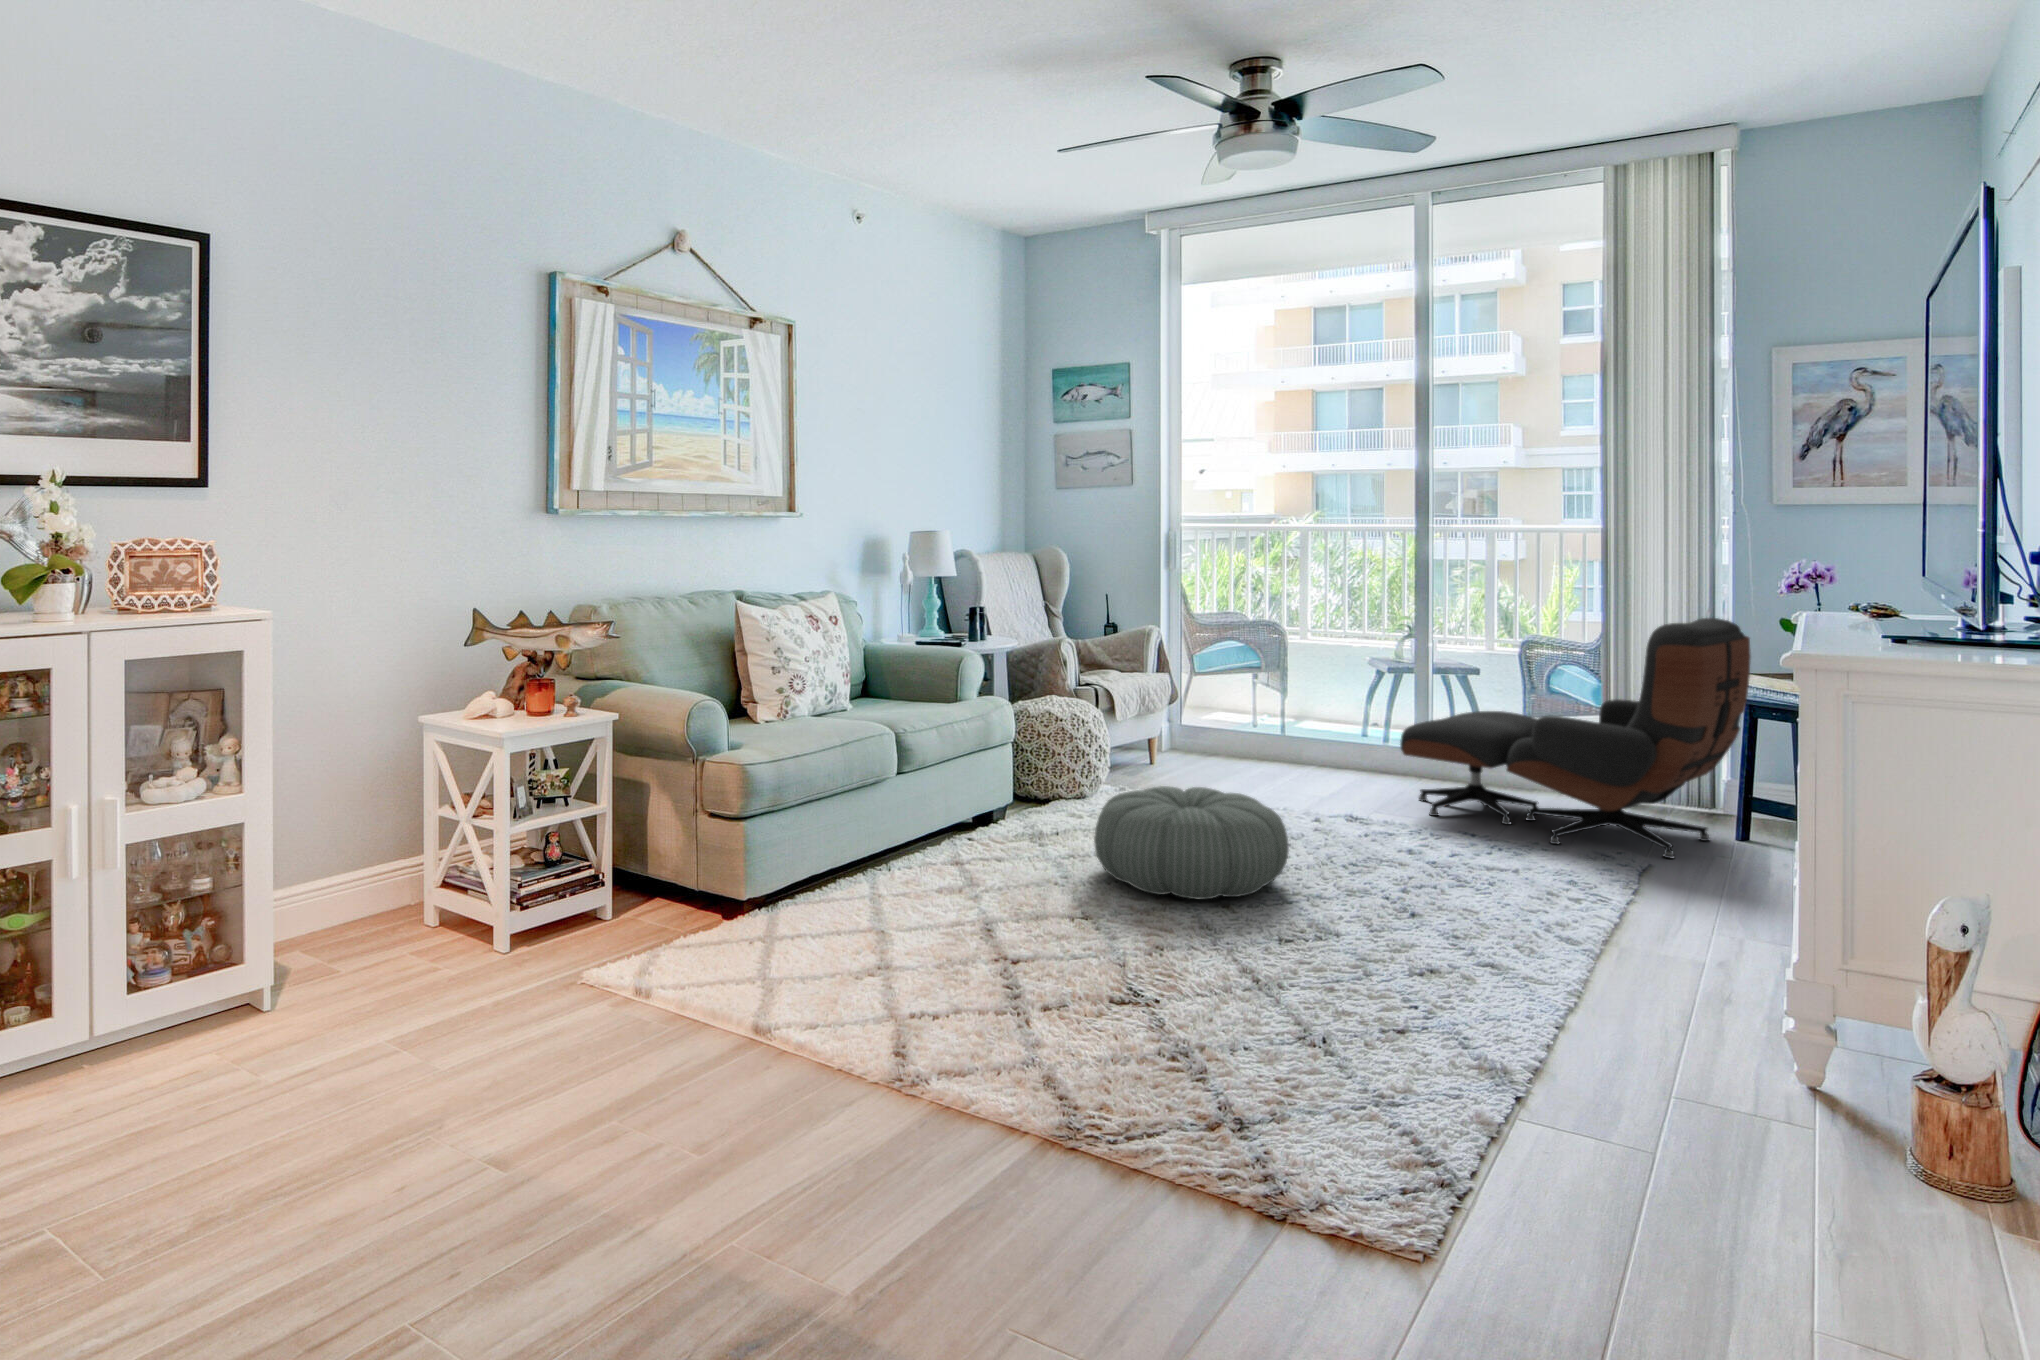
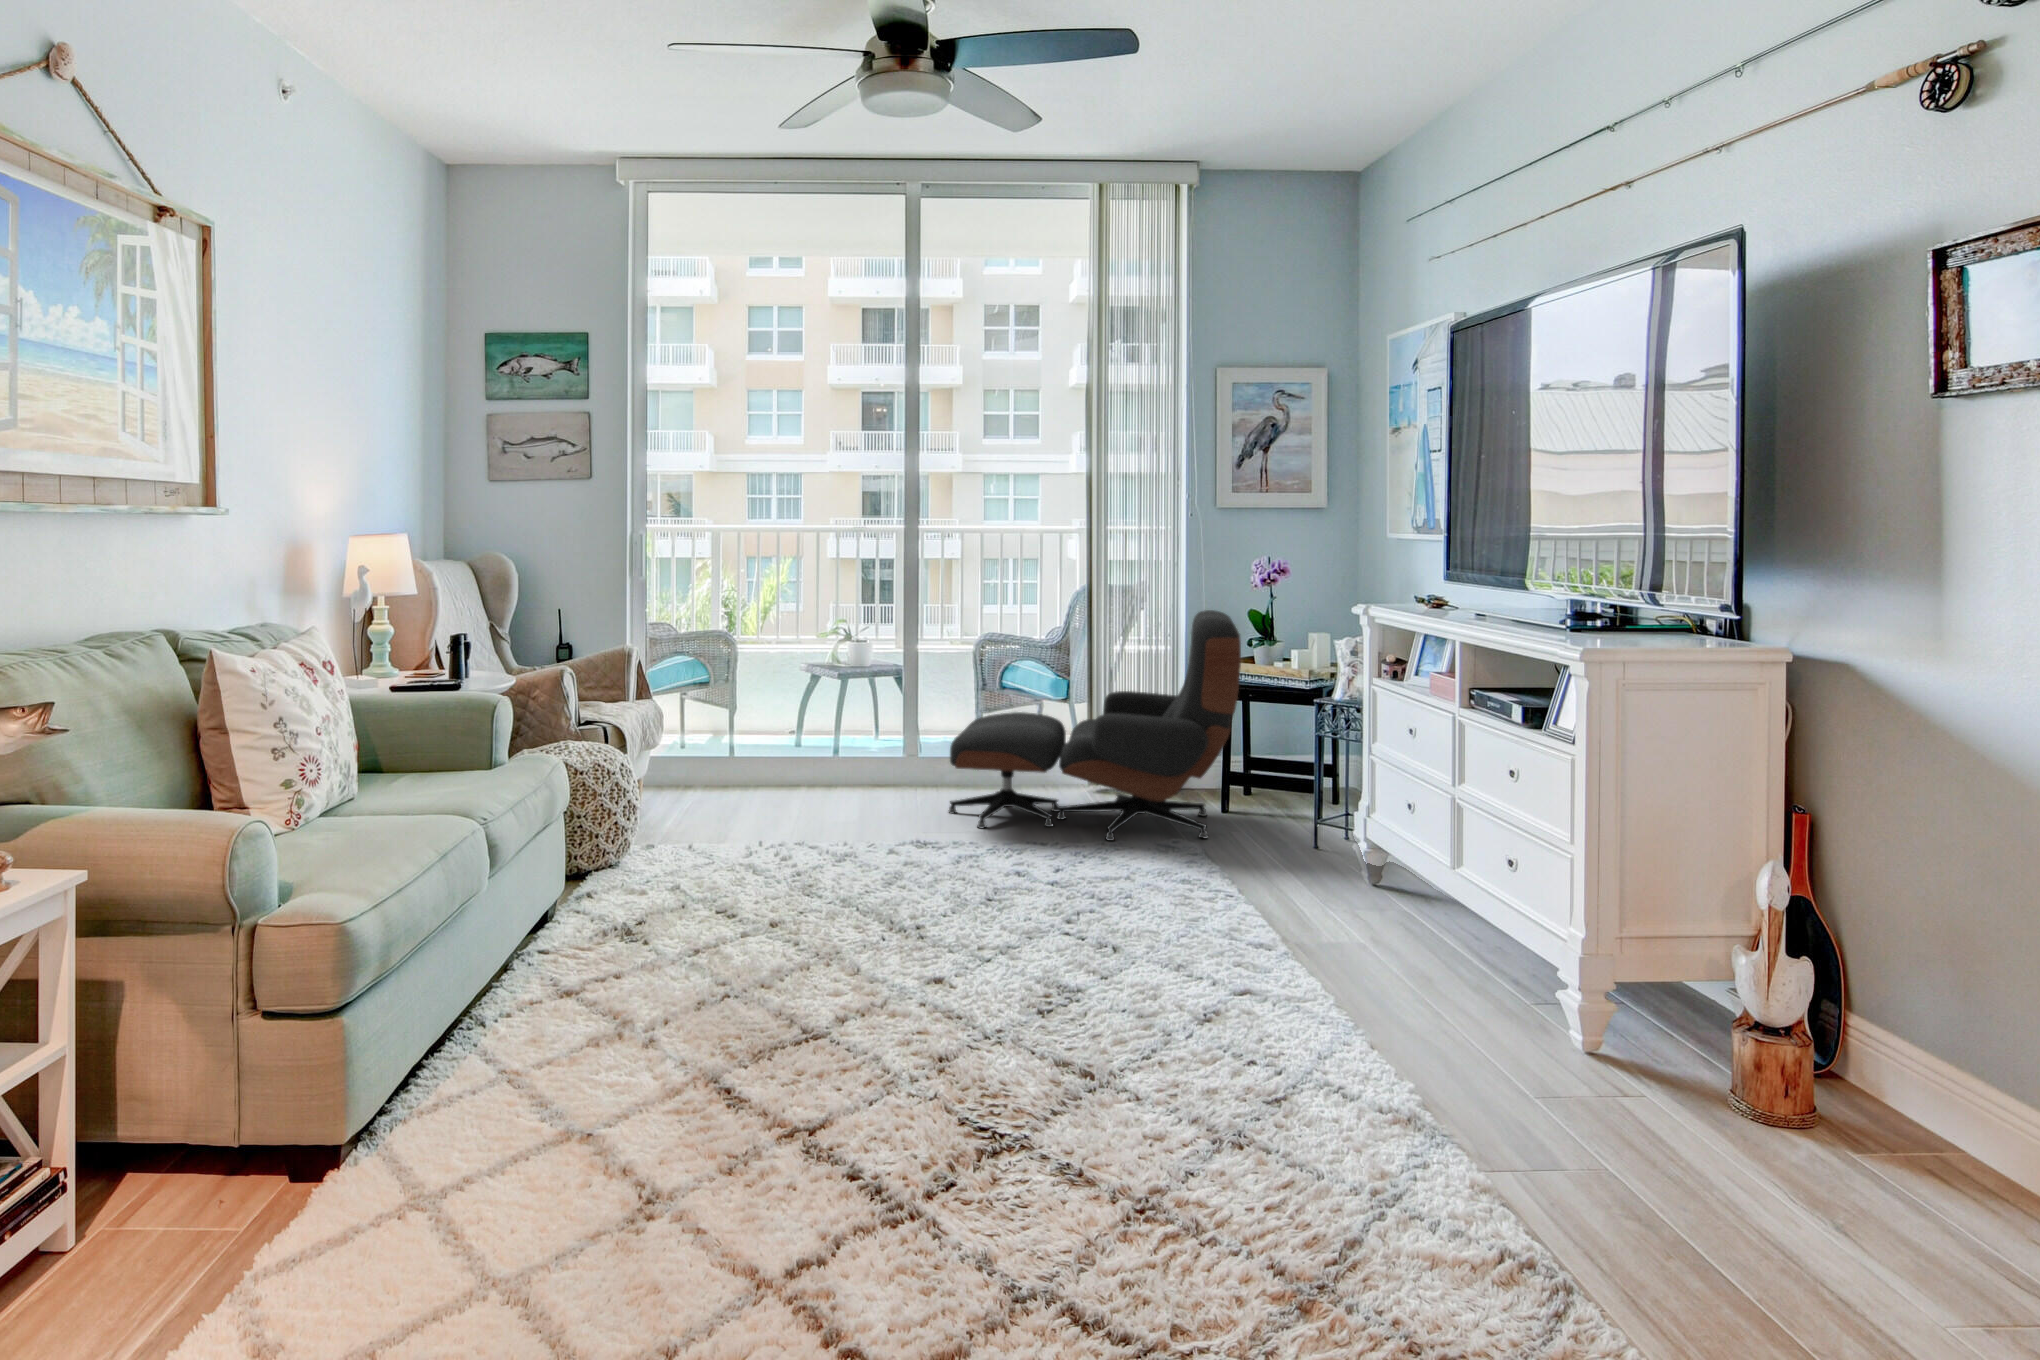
pouf: present [1094,786,1289,899] -> none [747,839,975,982]

